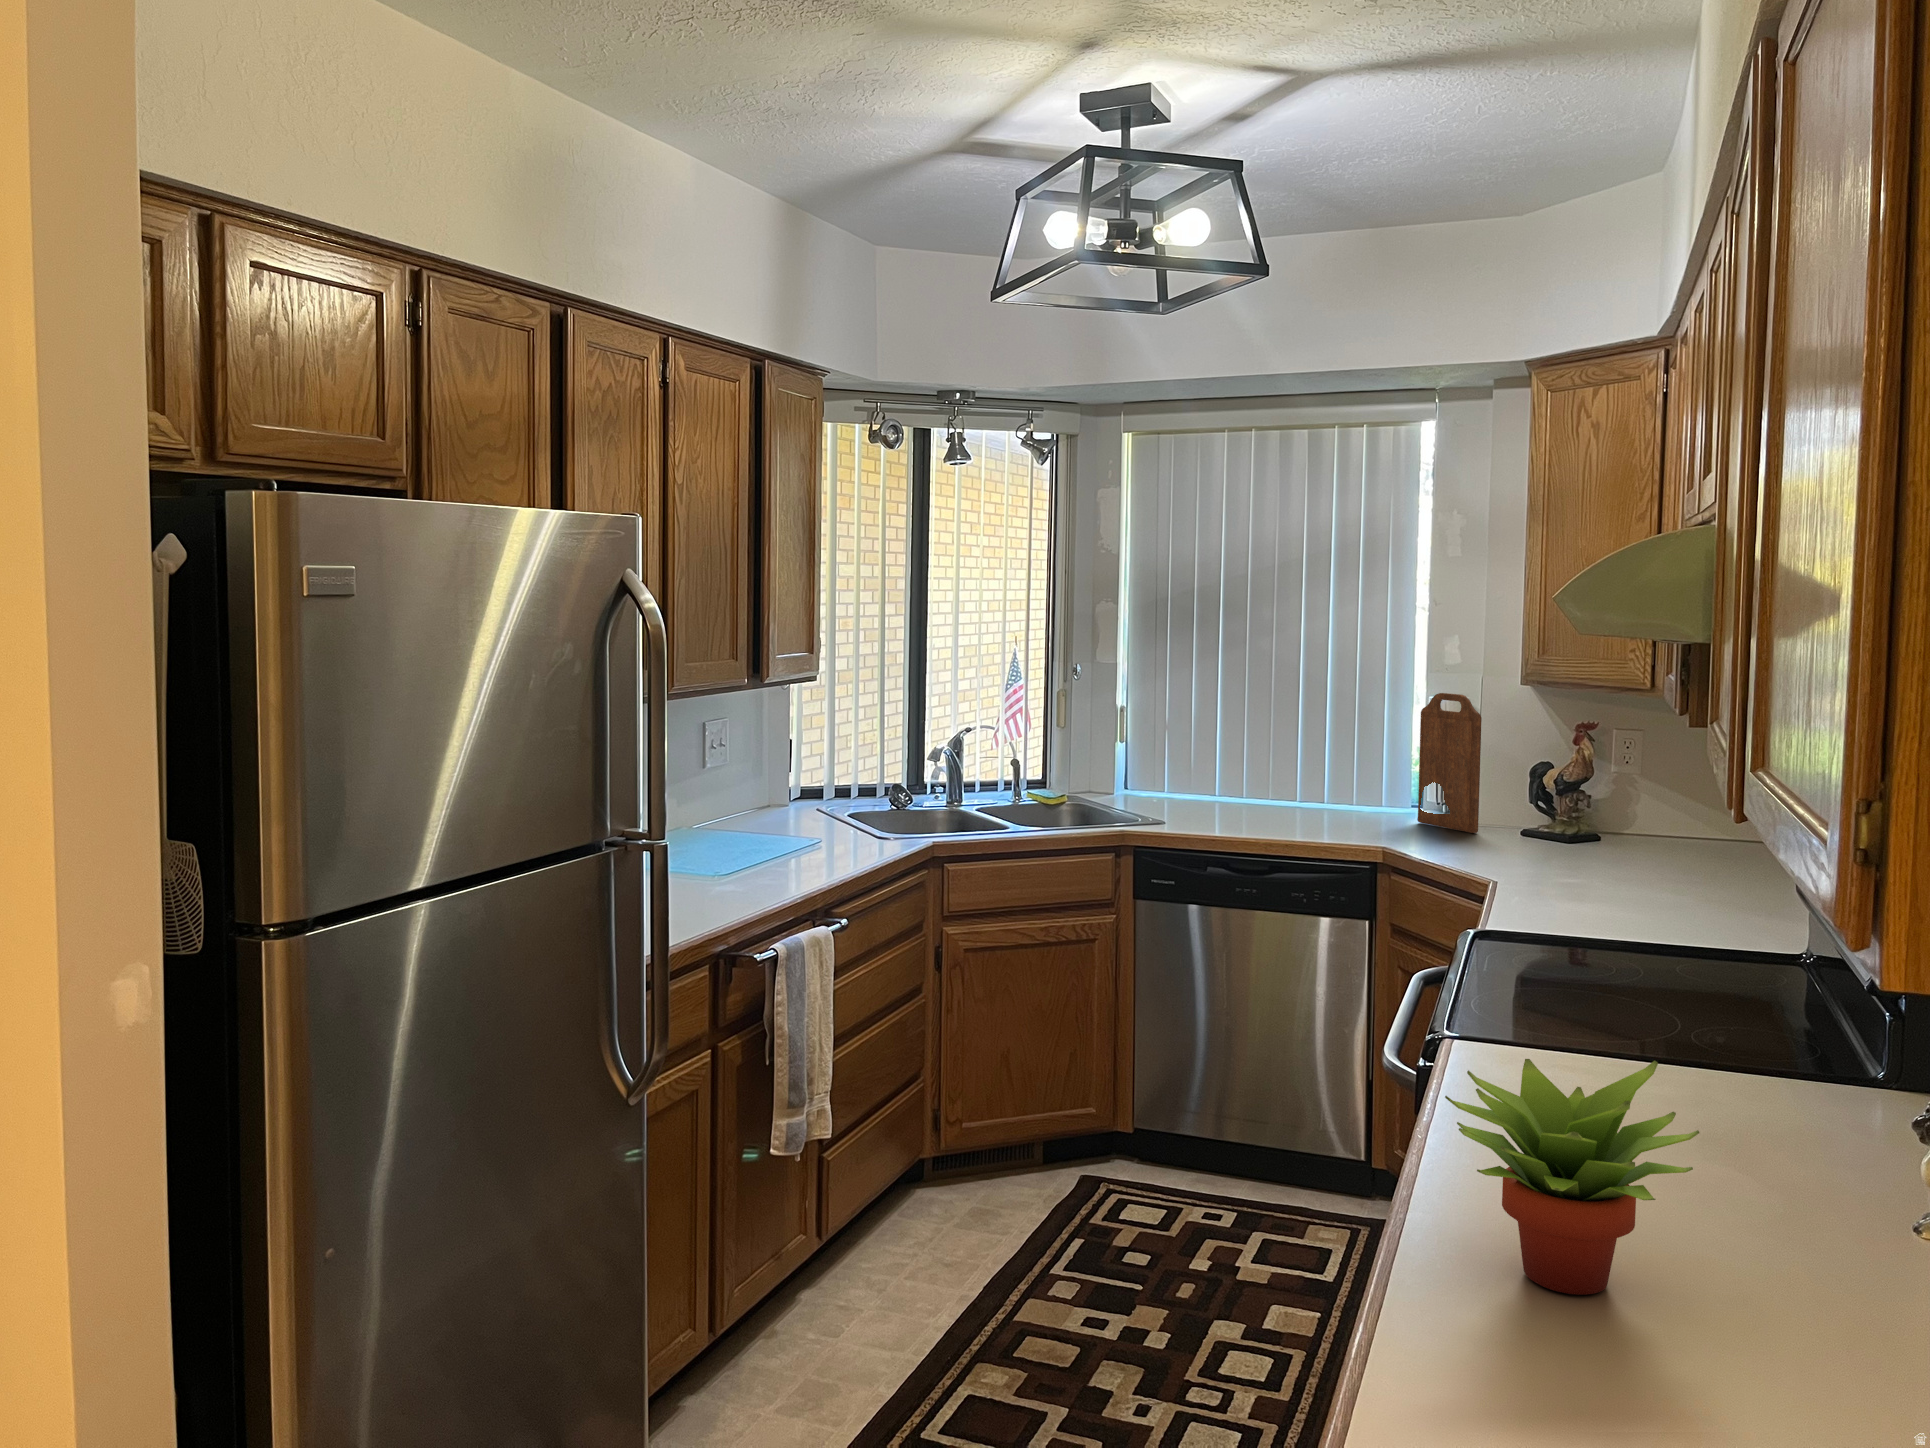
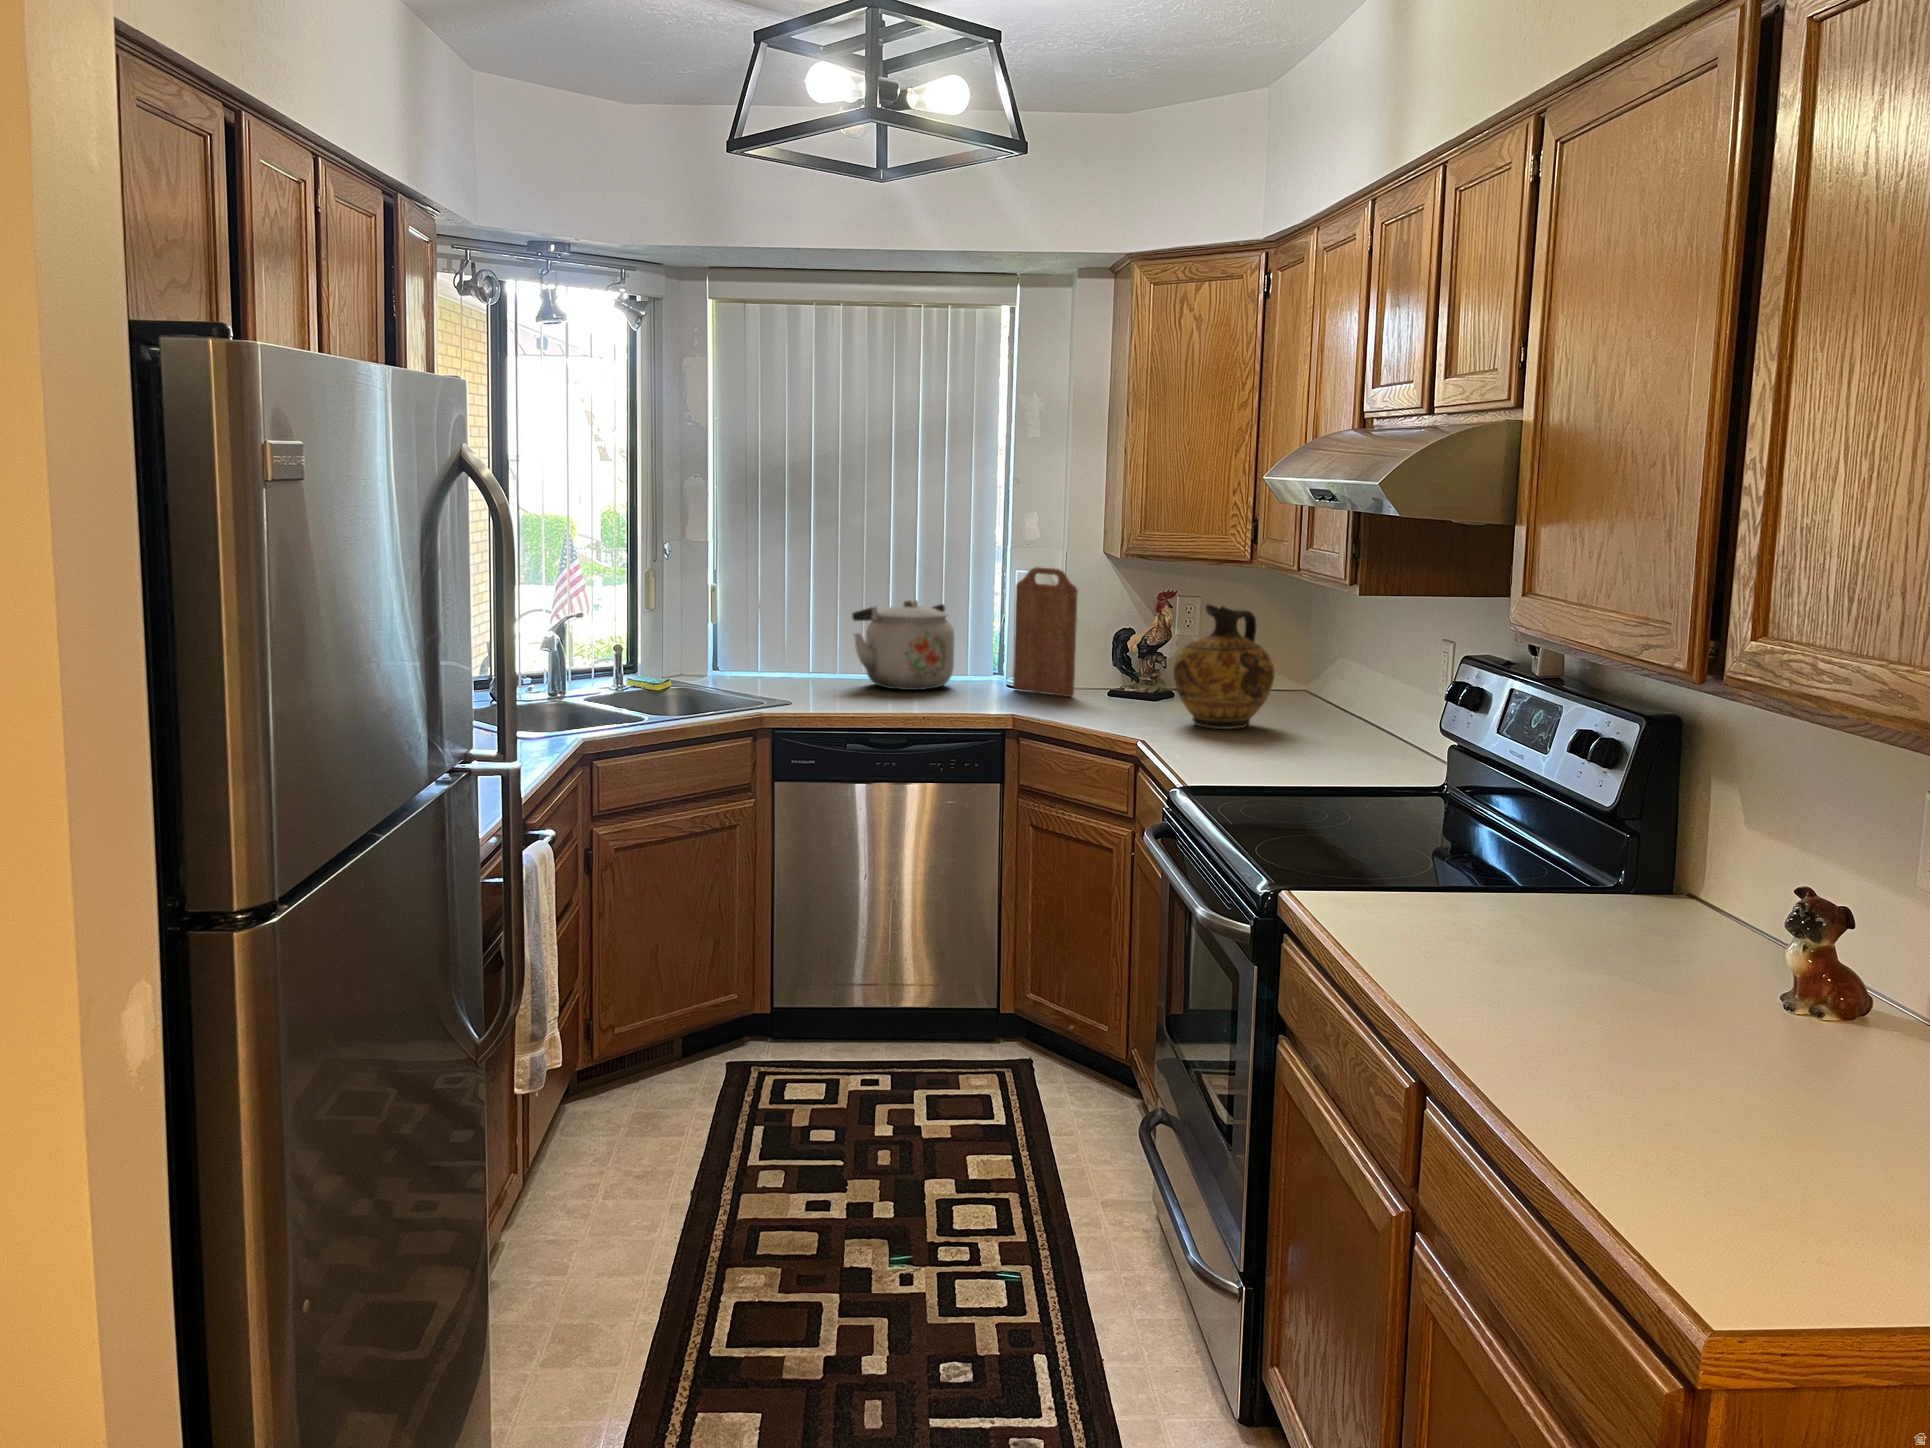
kettle: none [1245,724,1357,817] -> present [852,600,954,690]
ceramic jug: none [1556,735,1679,876] -> present [1173,604,1275,729]
succulent plant: present [1445,1059,1699,1295] -> none [1537,900,1756,1110]

